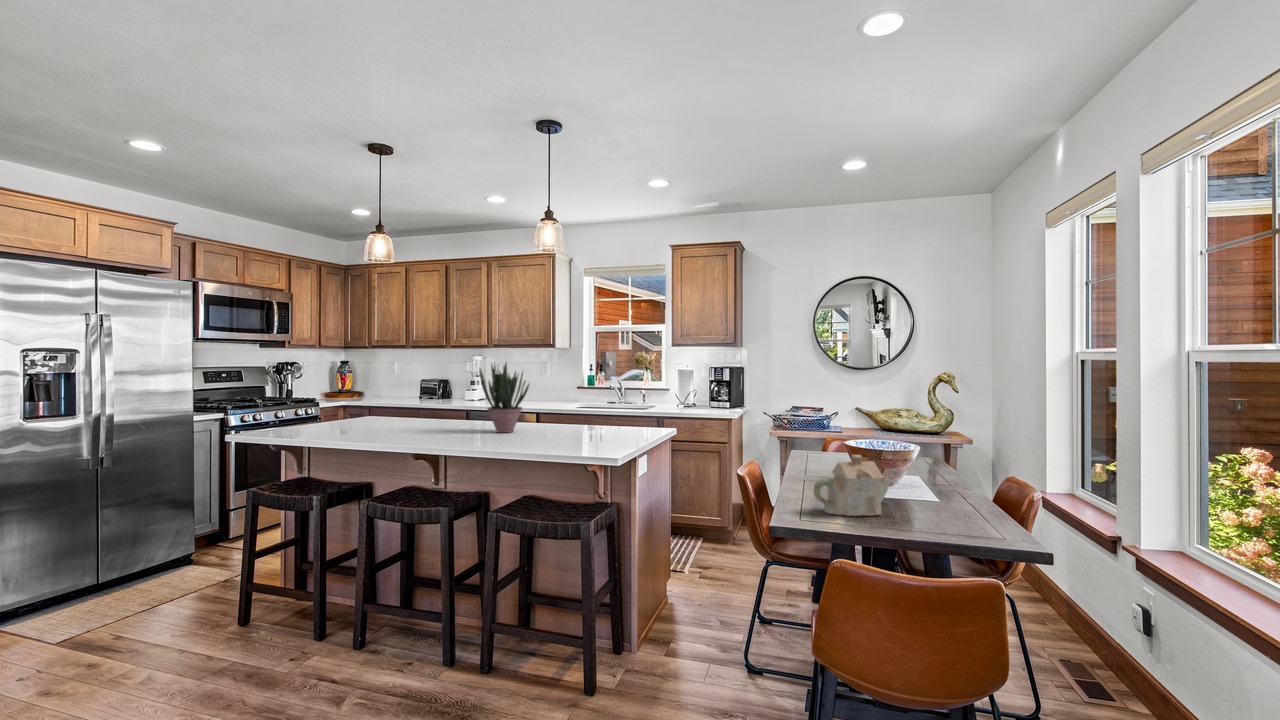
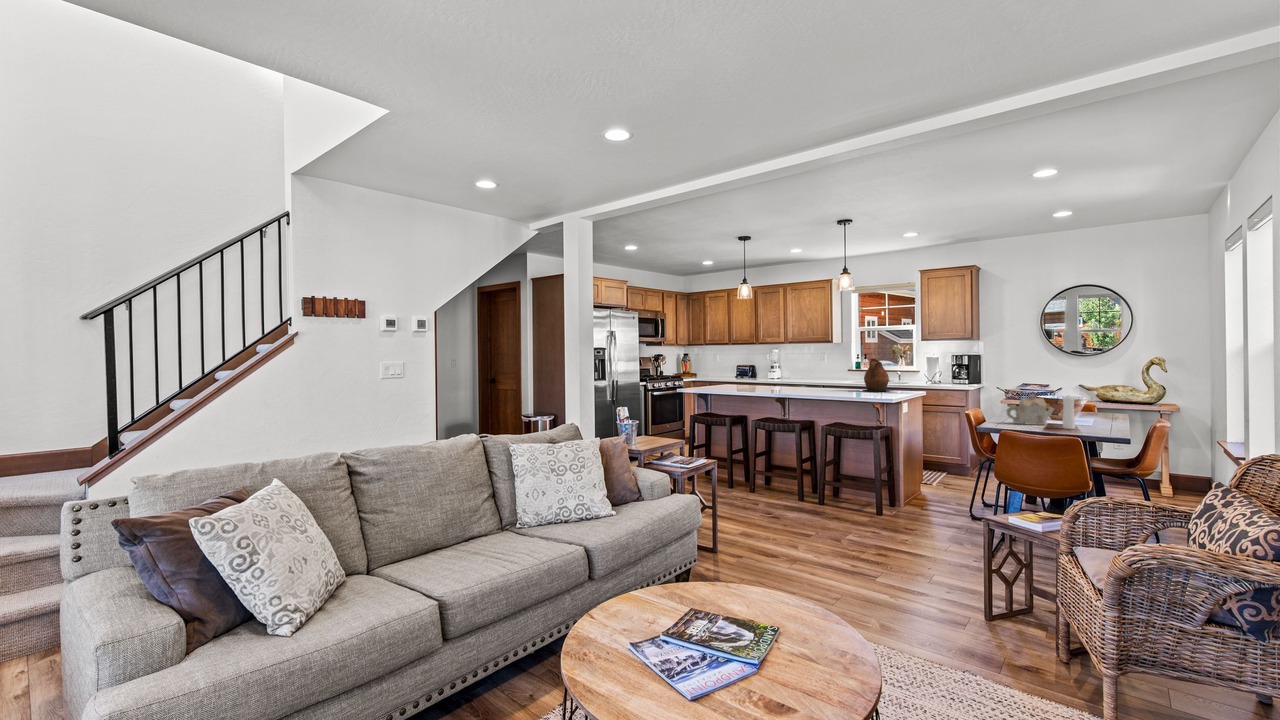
potted plant: present [479,363,529,433] -> none [807,351,835,391]
ceramic pitcher: none [571,376,625,434] -> present [864,359,891,391]
pepper mill: none [917,451,976,531] -> present [1063,391,1097,429]

